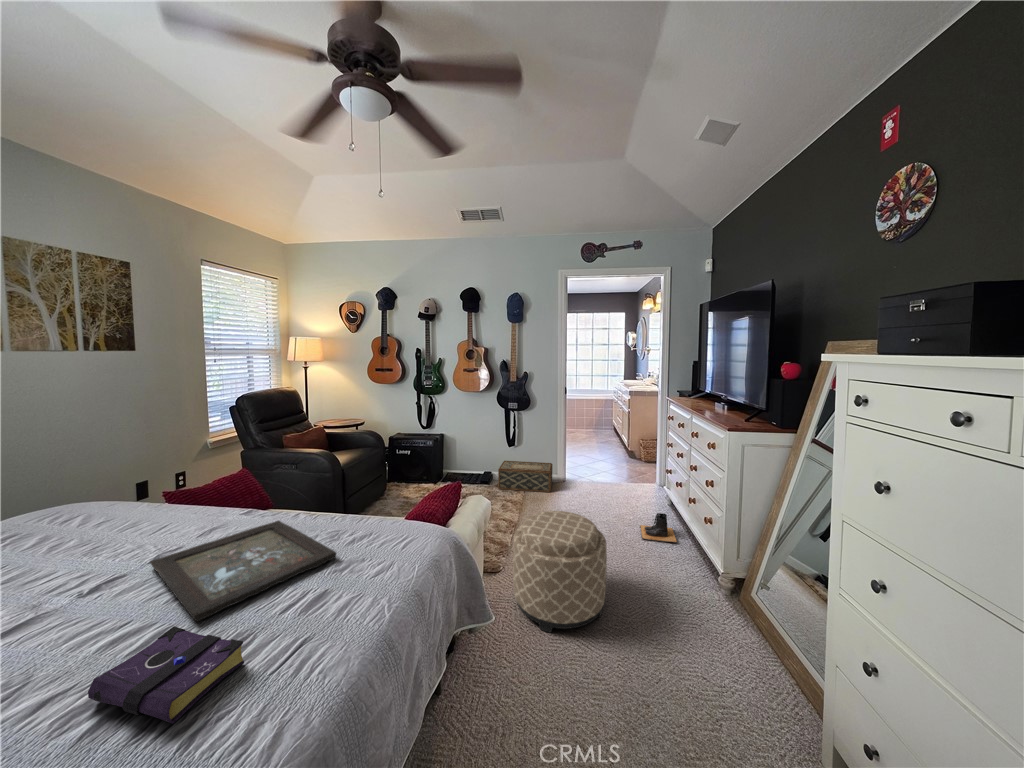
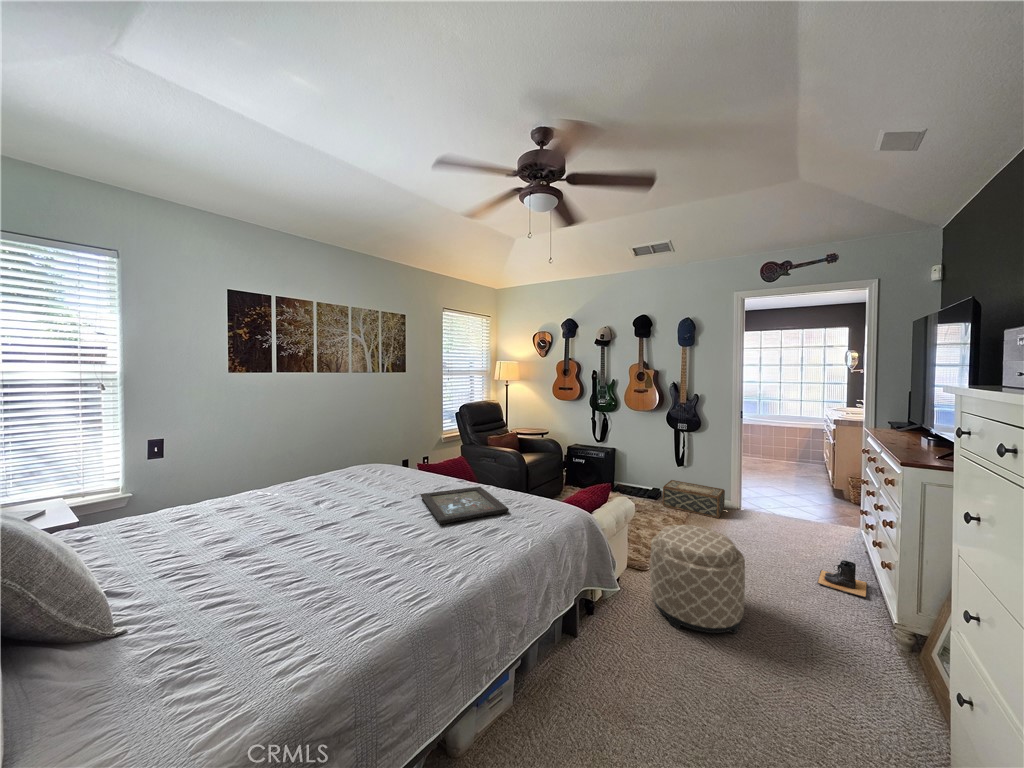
book: present [88,626,244,724] -> none [403,521,459,557]

